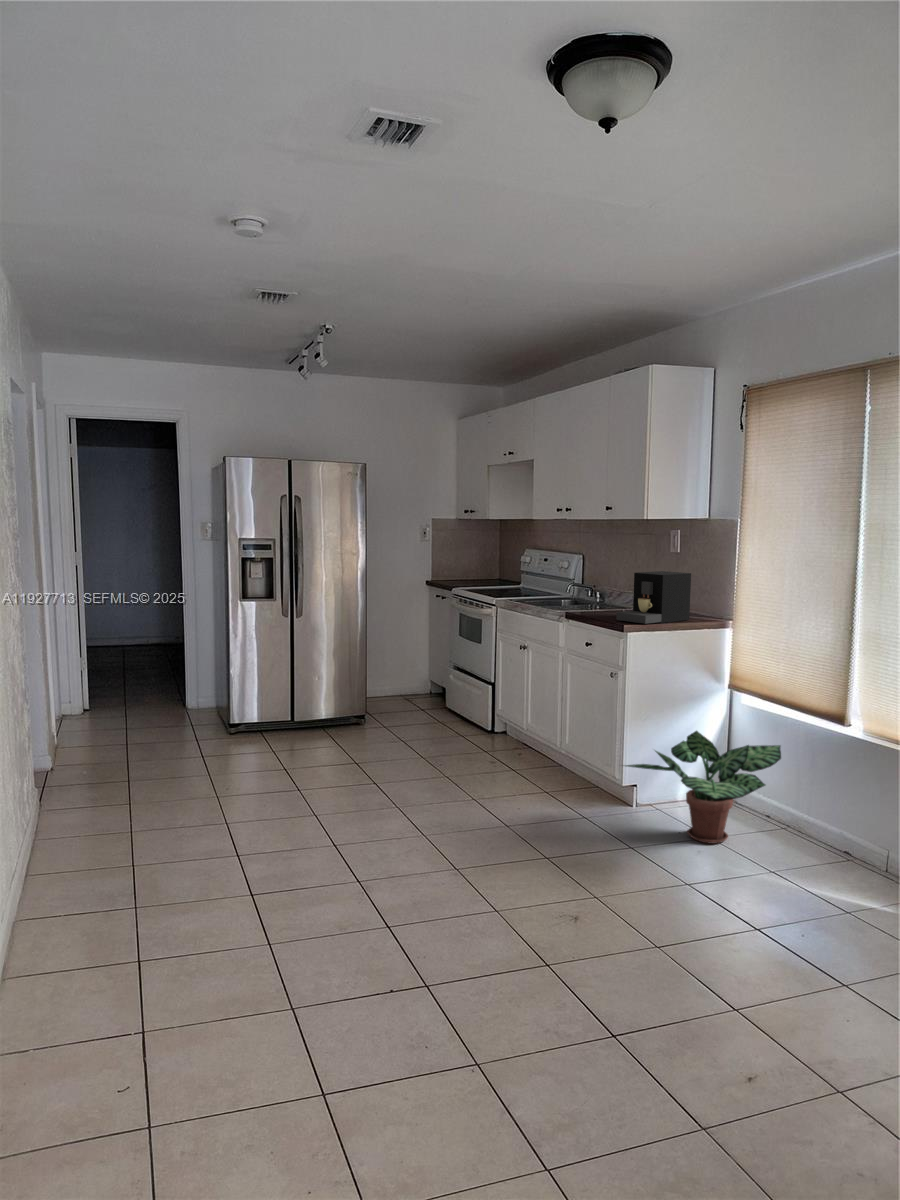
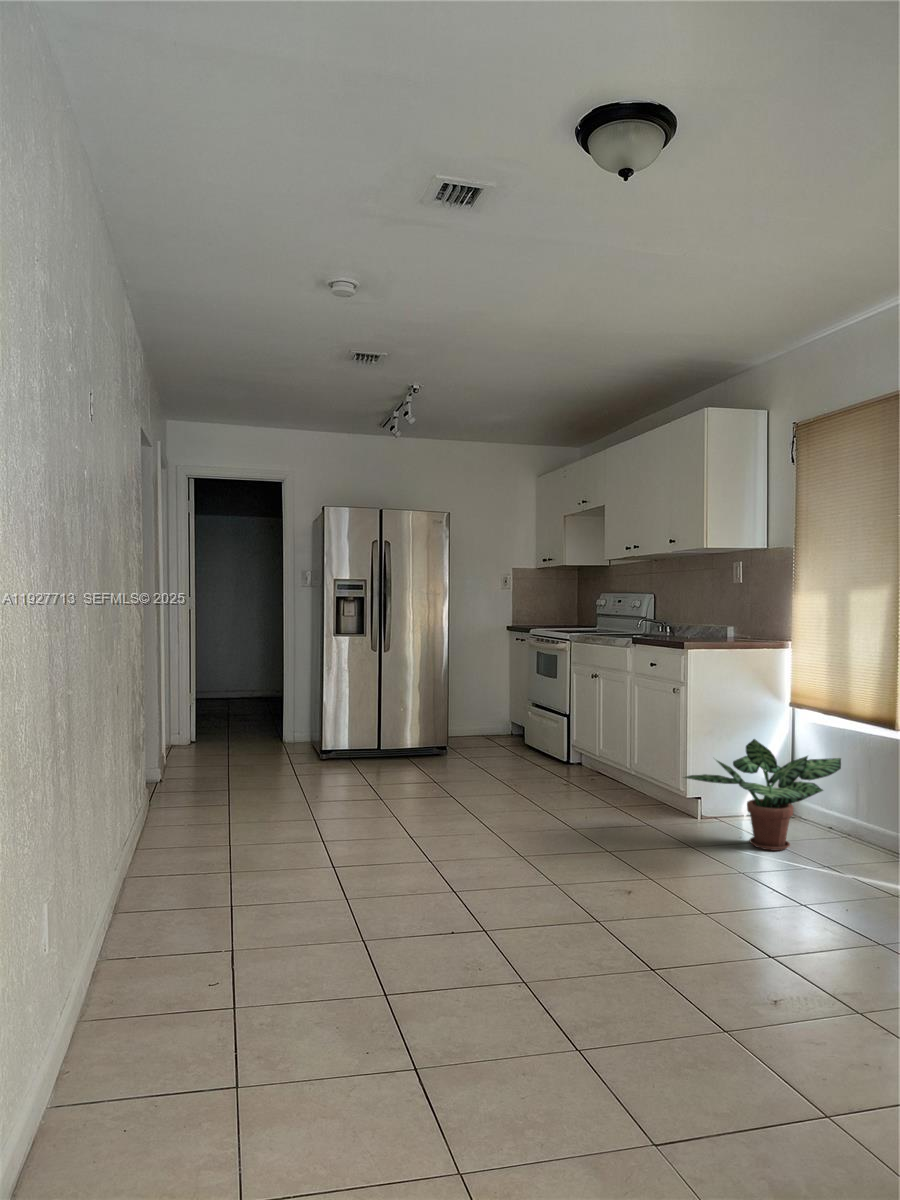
coffee maker: present [617,571,691,624] -> none [679,598,751,644]

